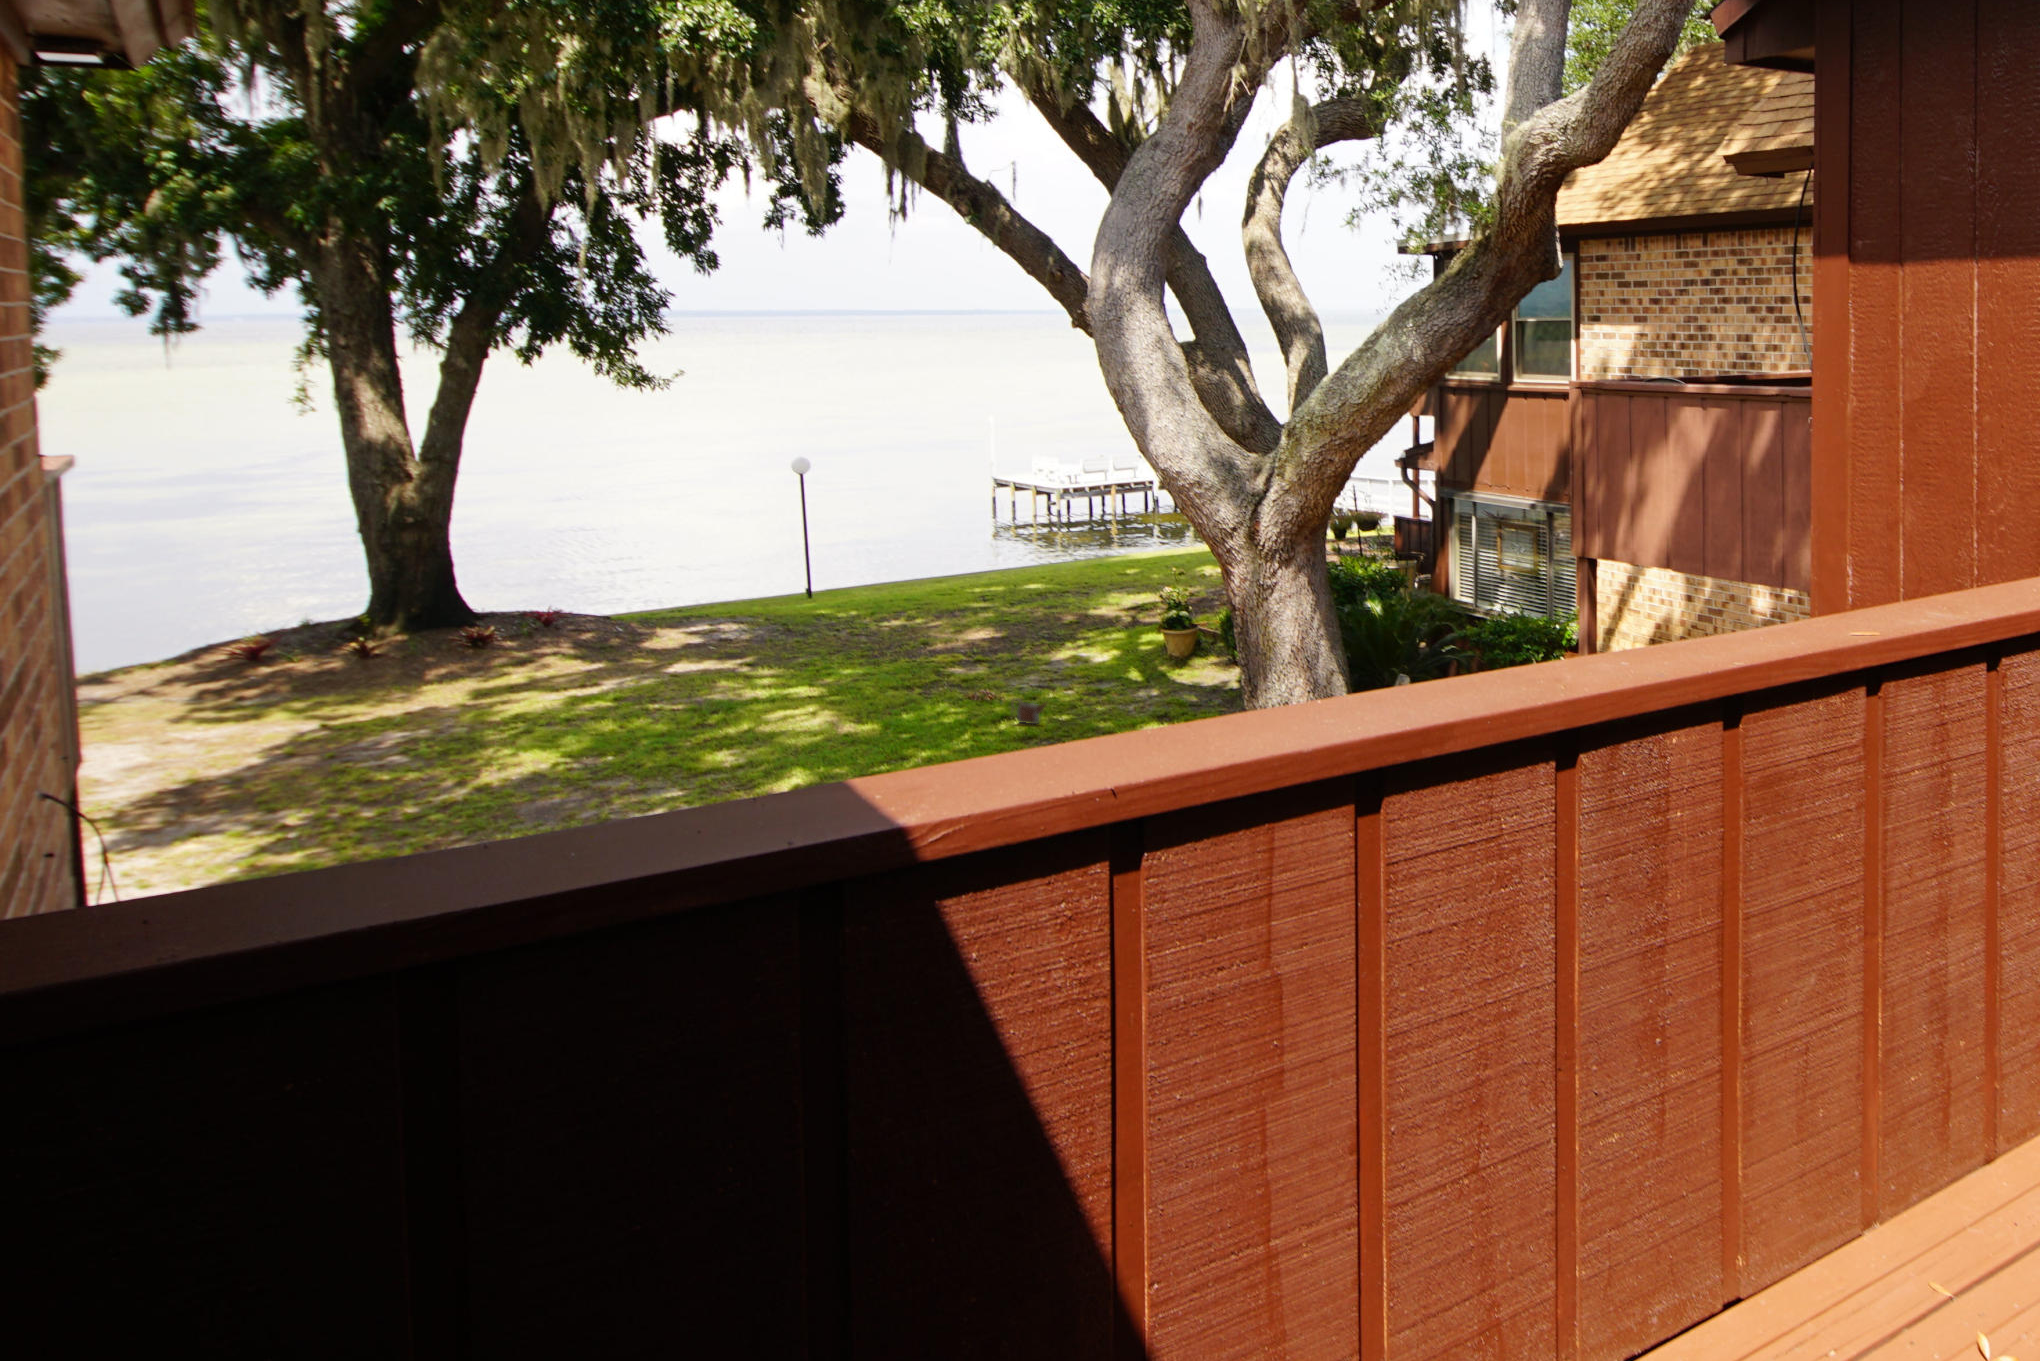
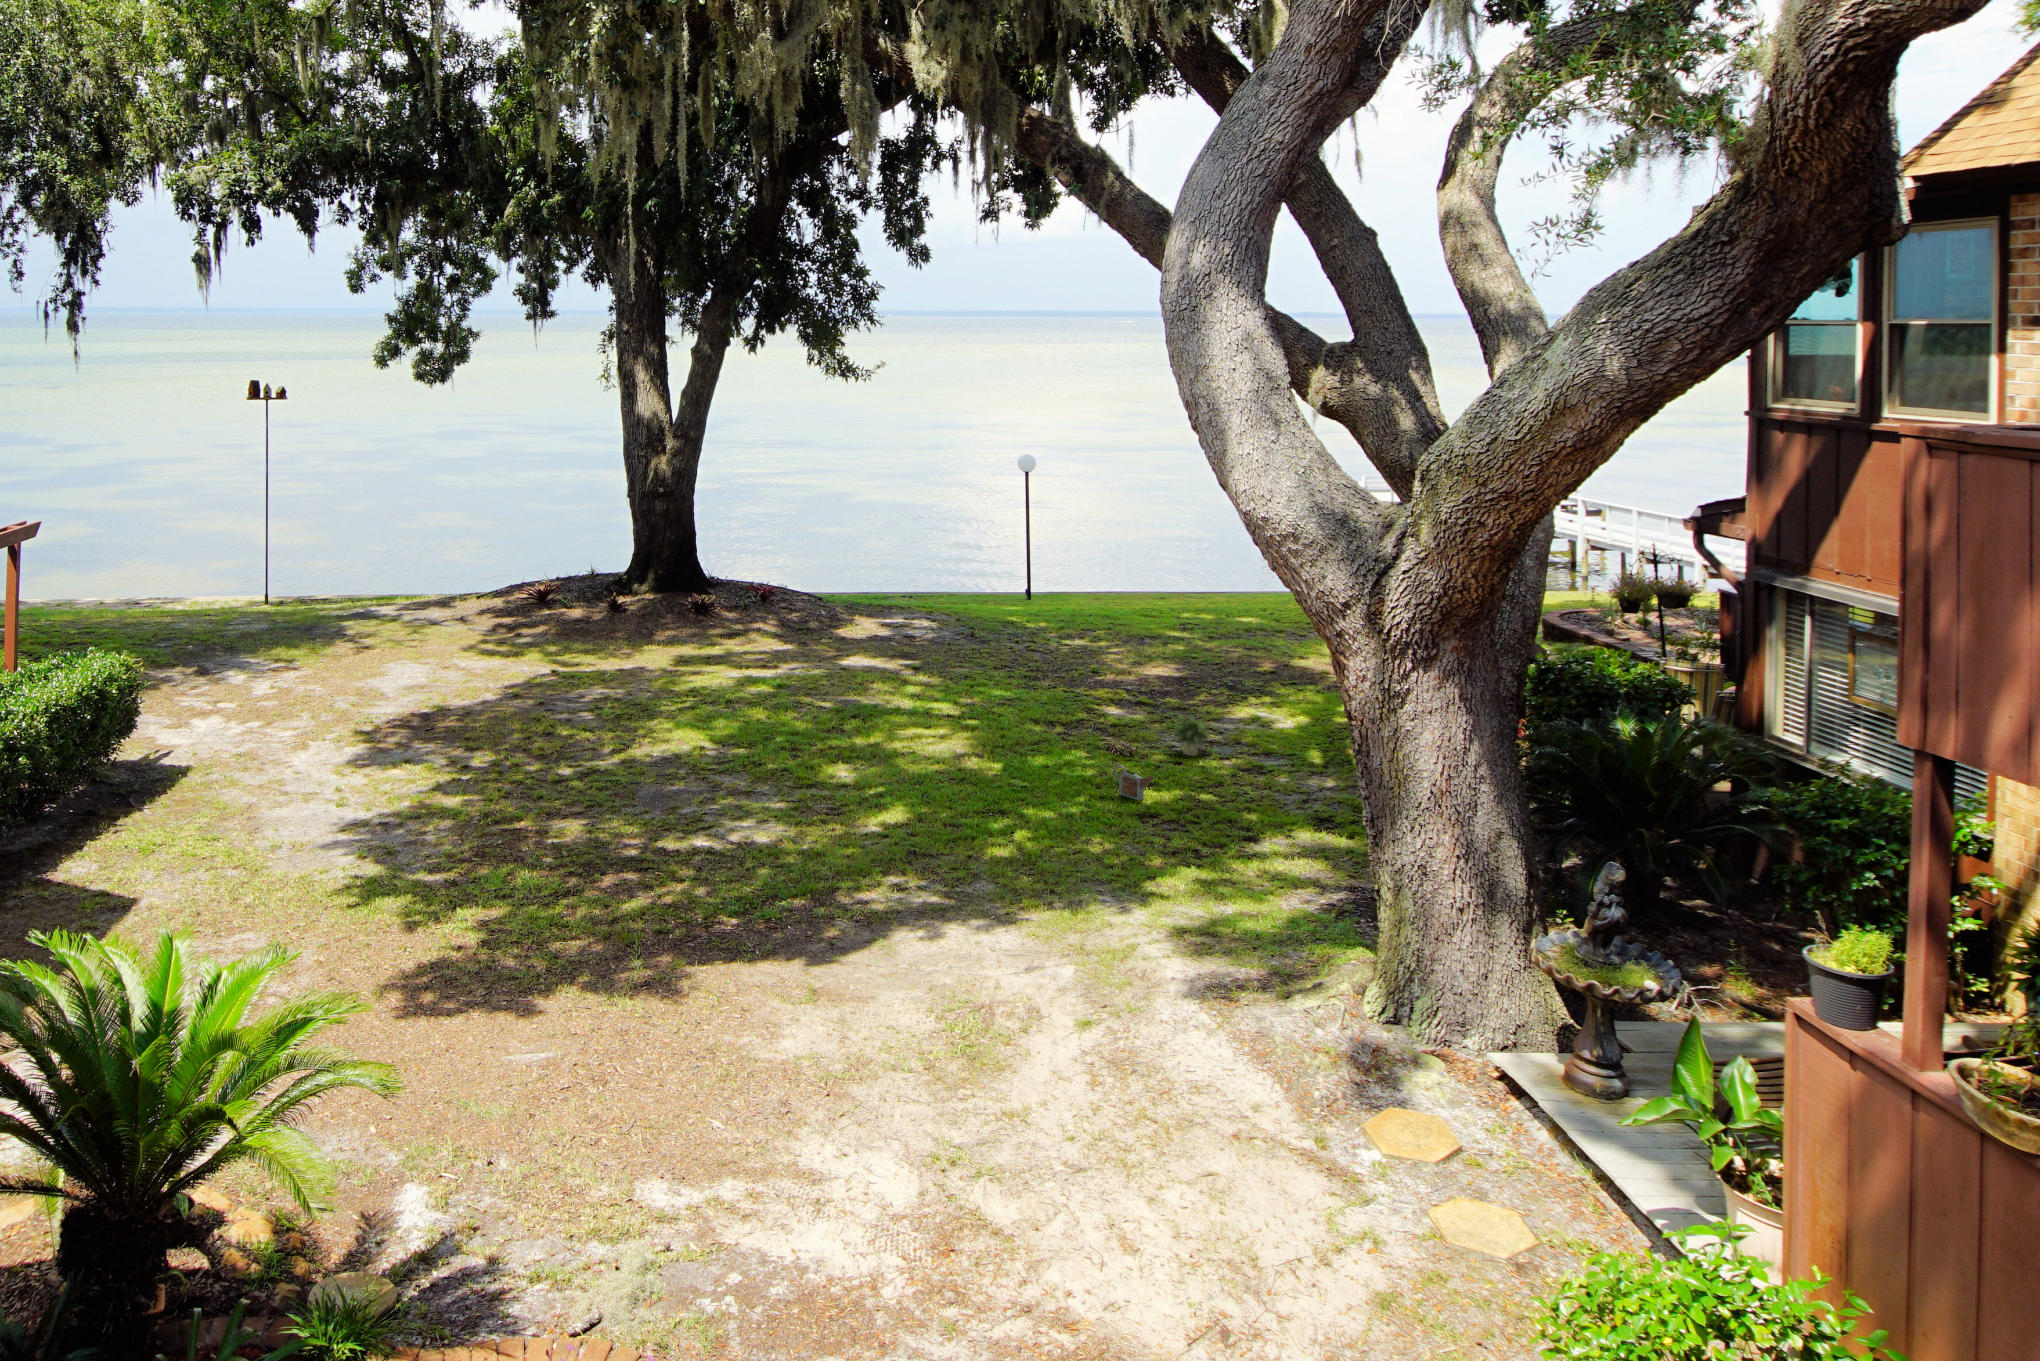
potted plant: none [1040,655,1072,689] -> present [1173,716,1209,756]

